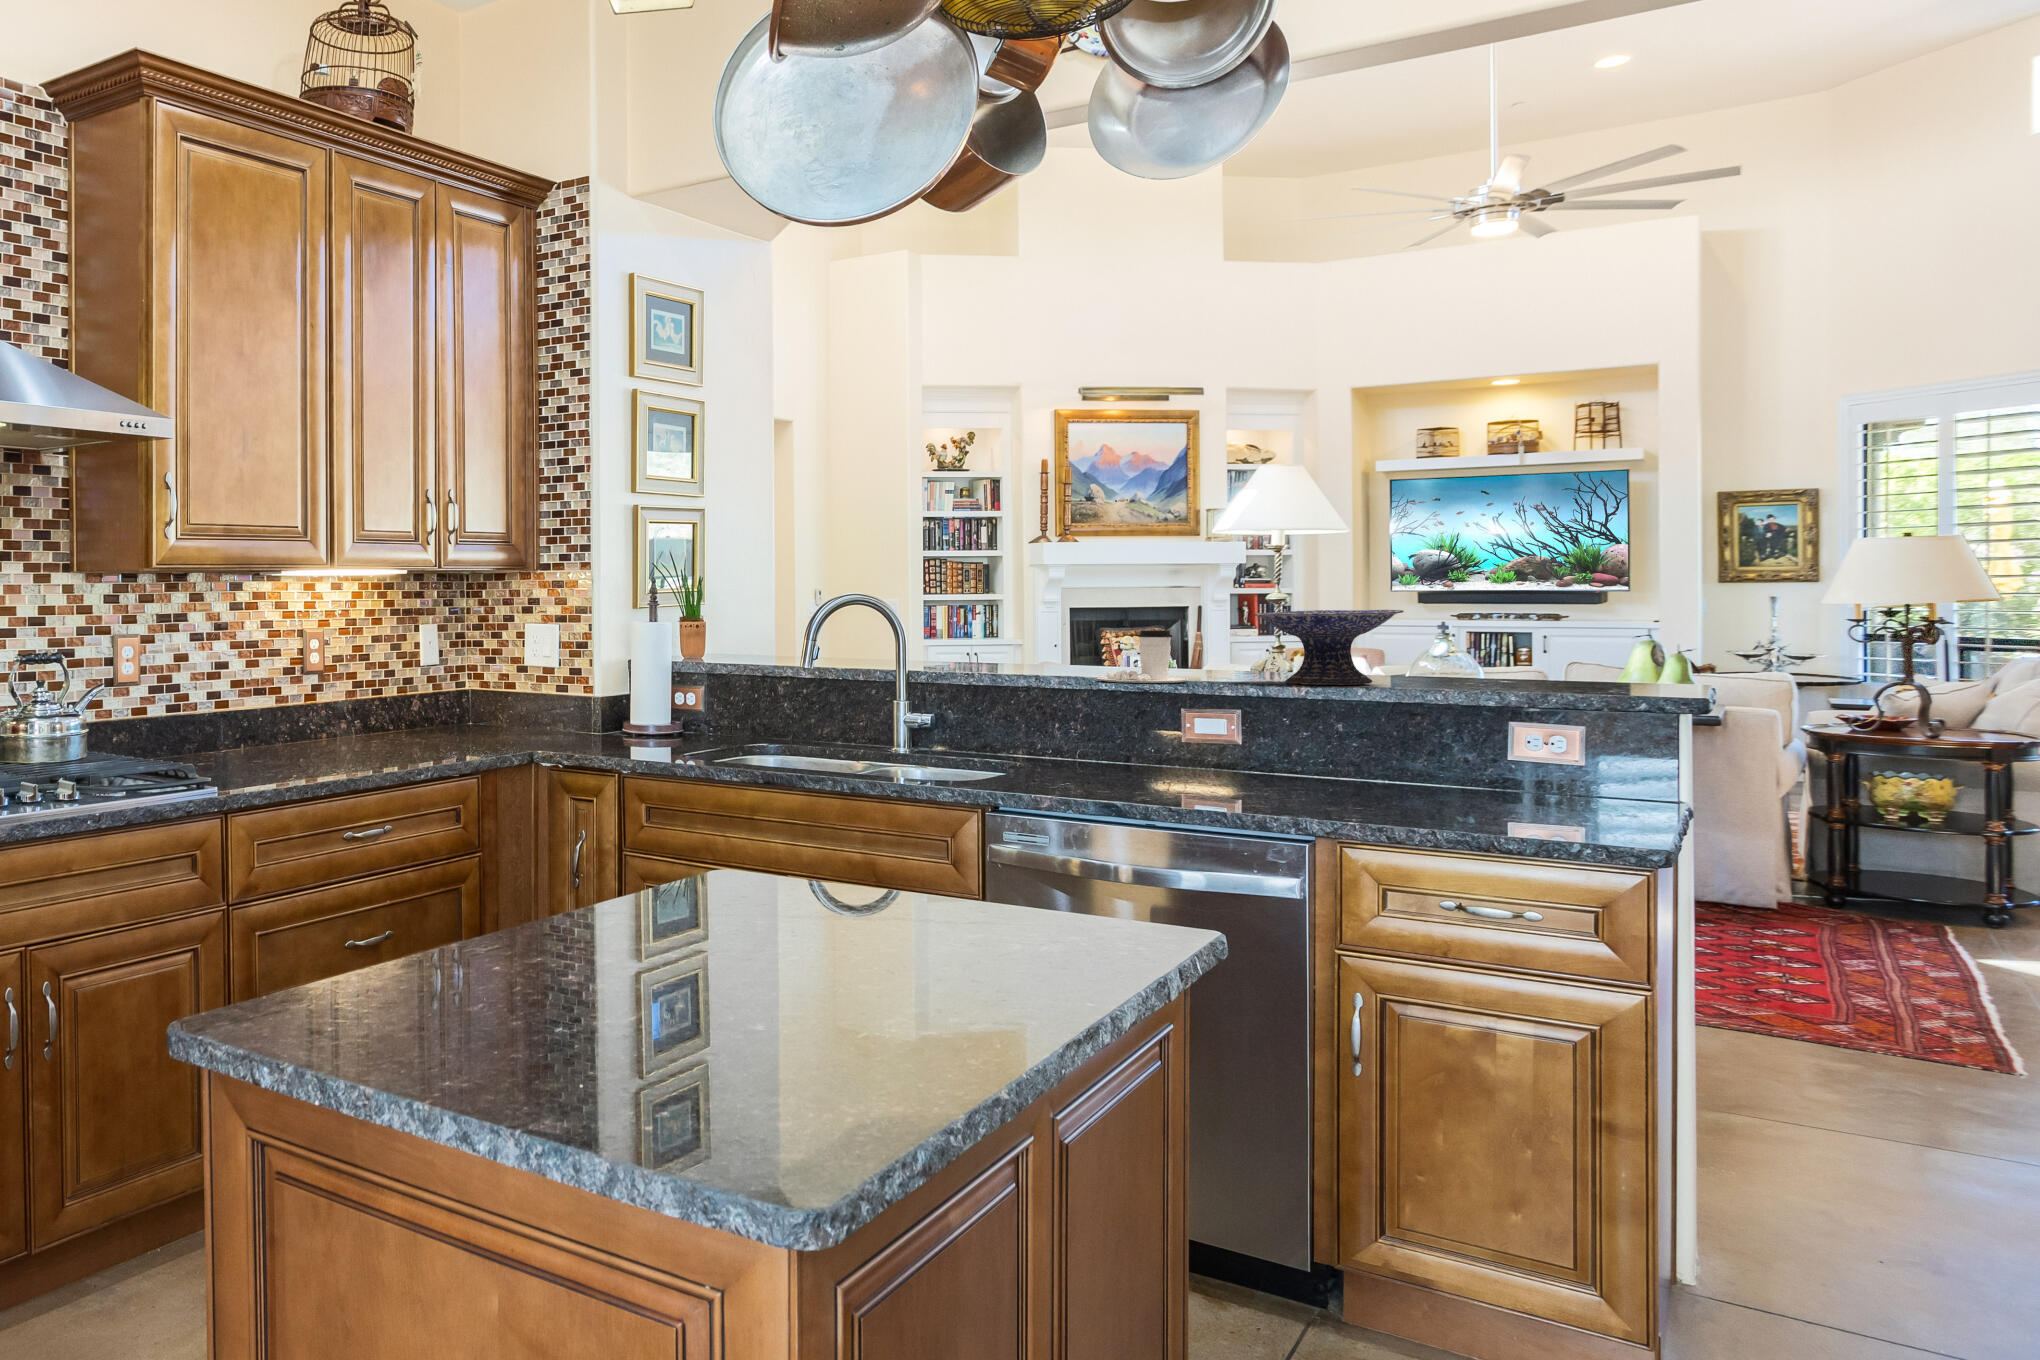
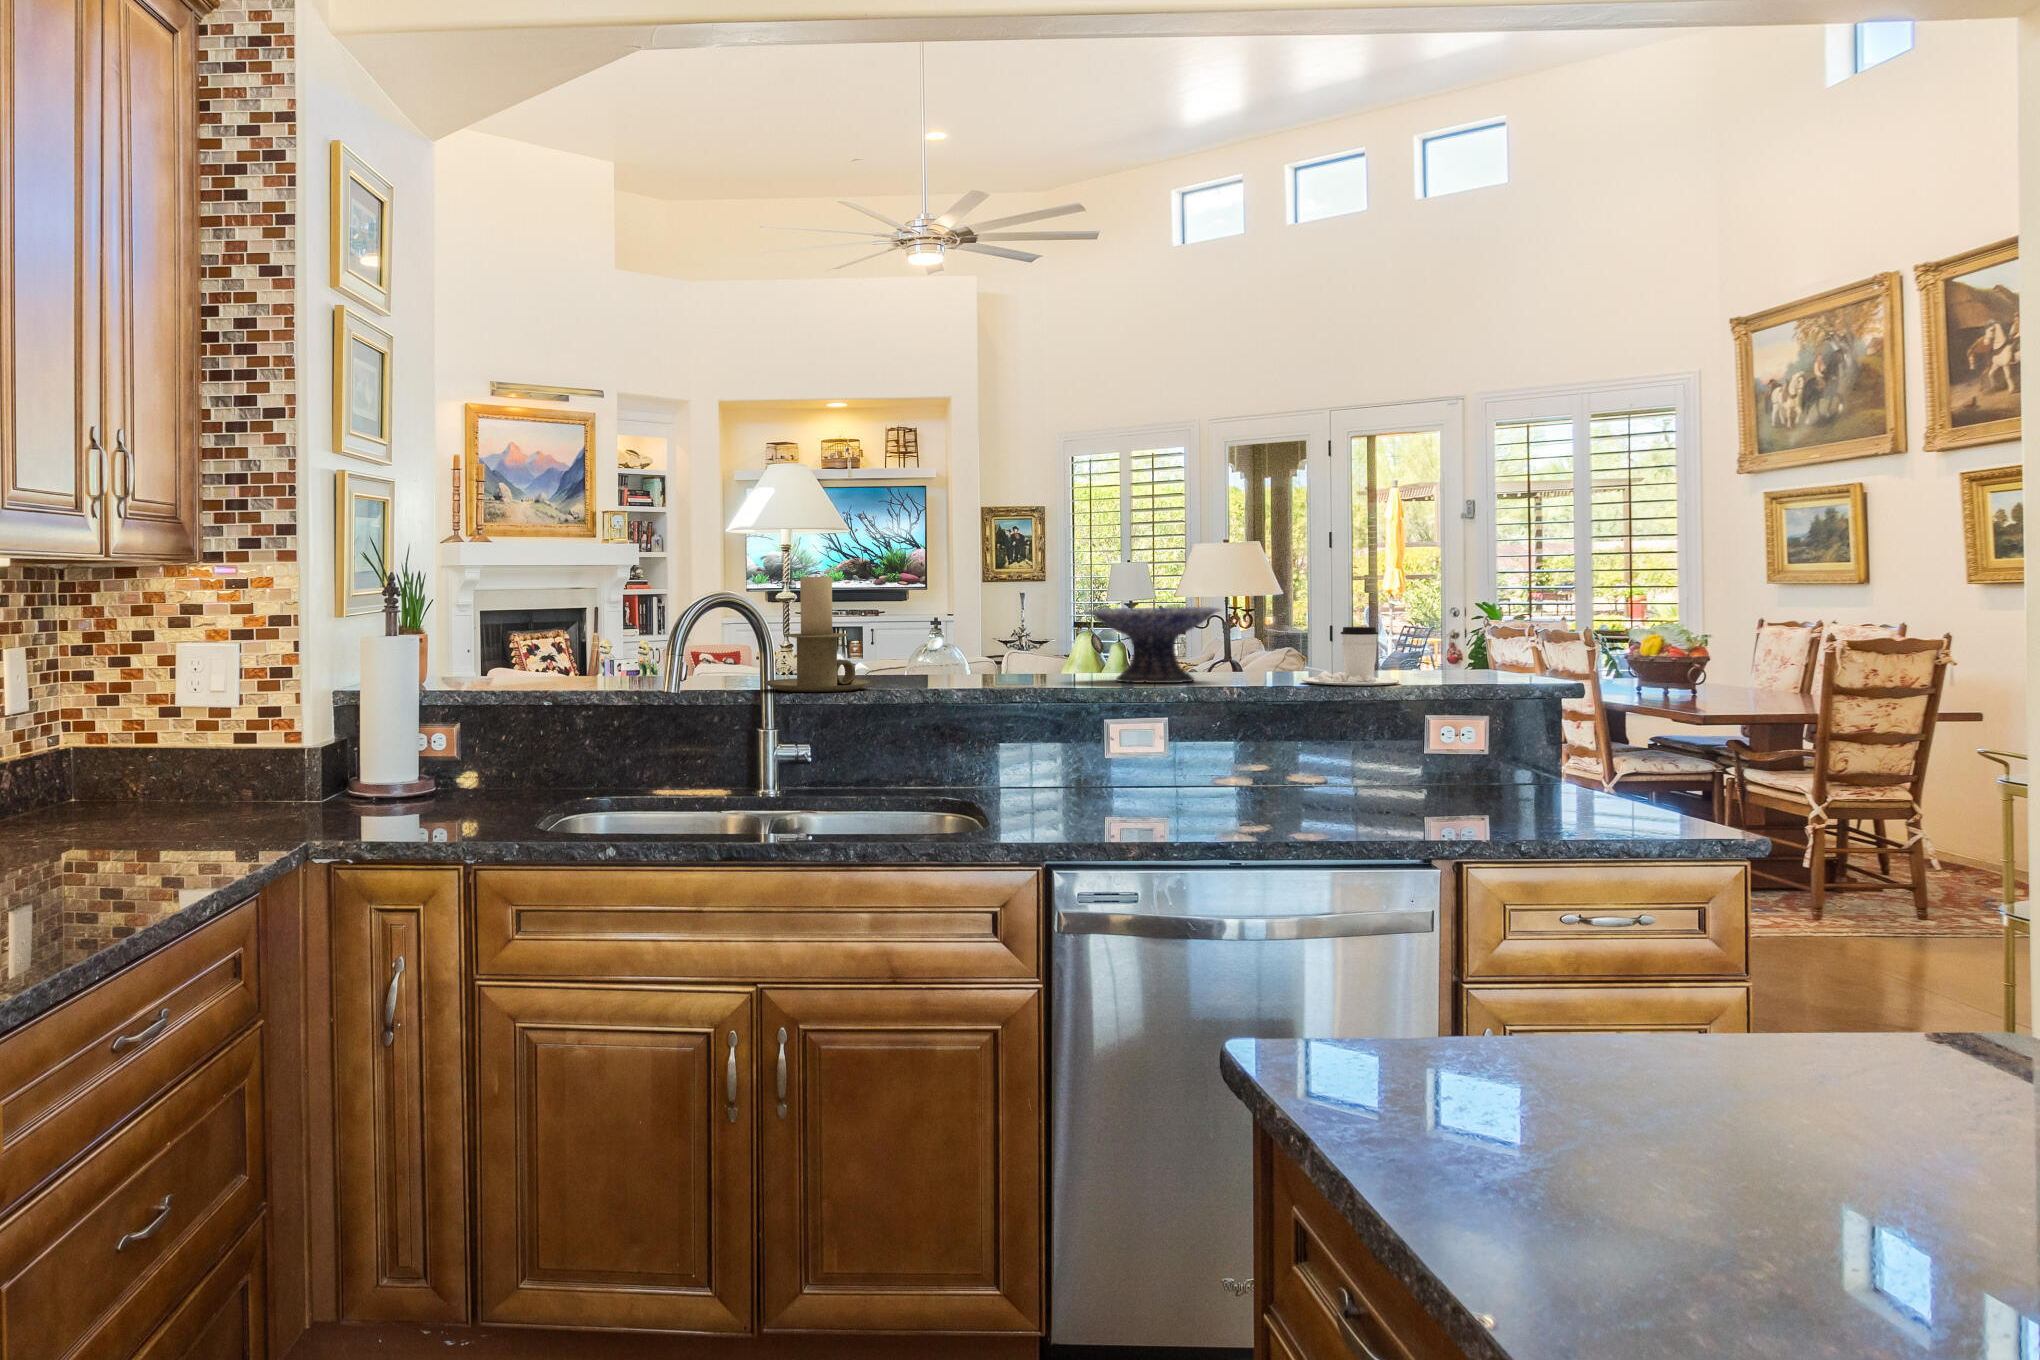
candle holder: none [933,578,1029,678] -> present [764,575,871,692]
coffee cup: present [1097,630,1188,683] -> present [1300,627,1400,686]

